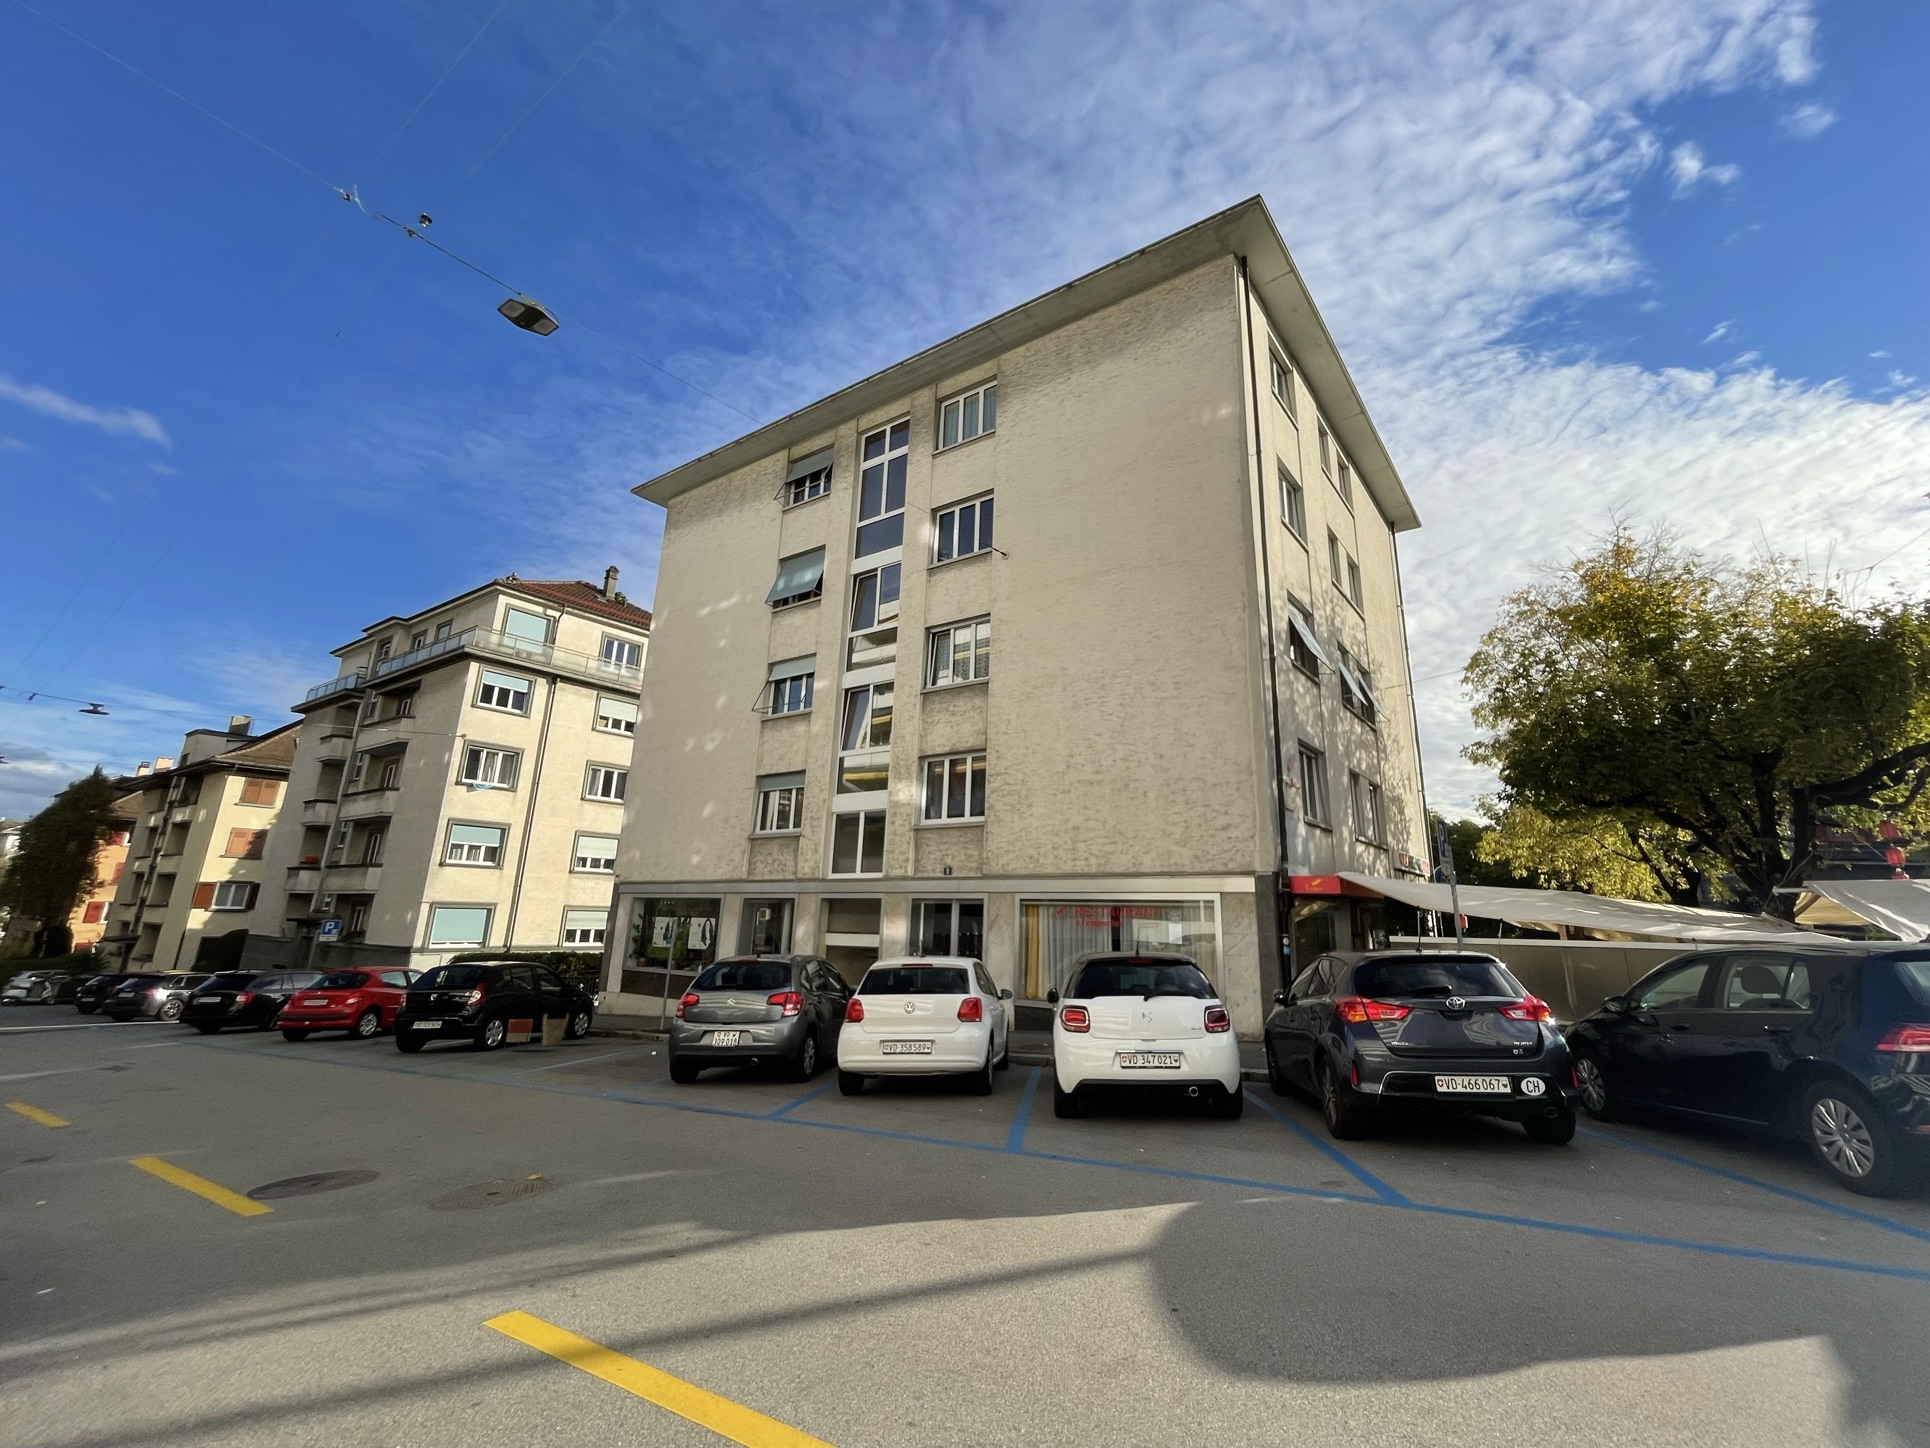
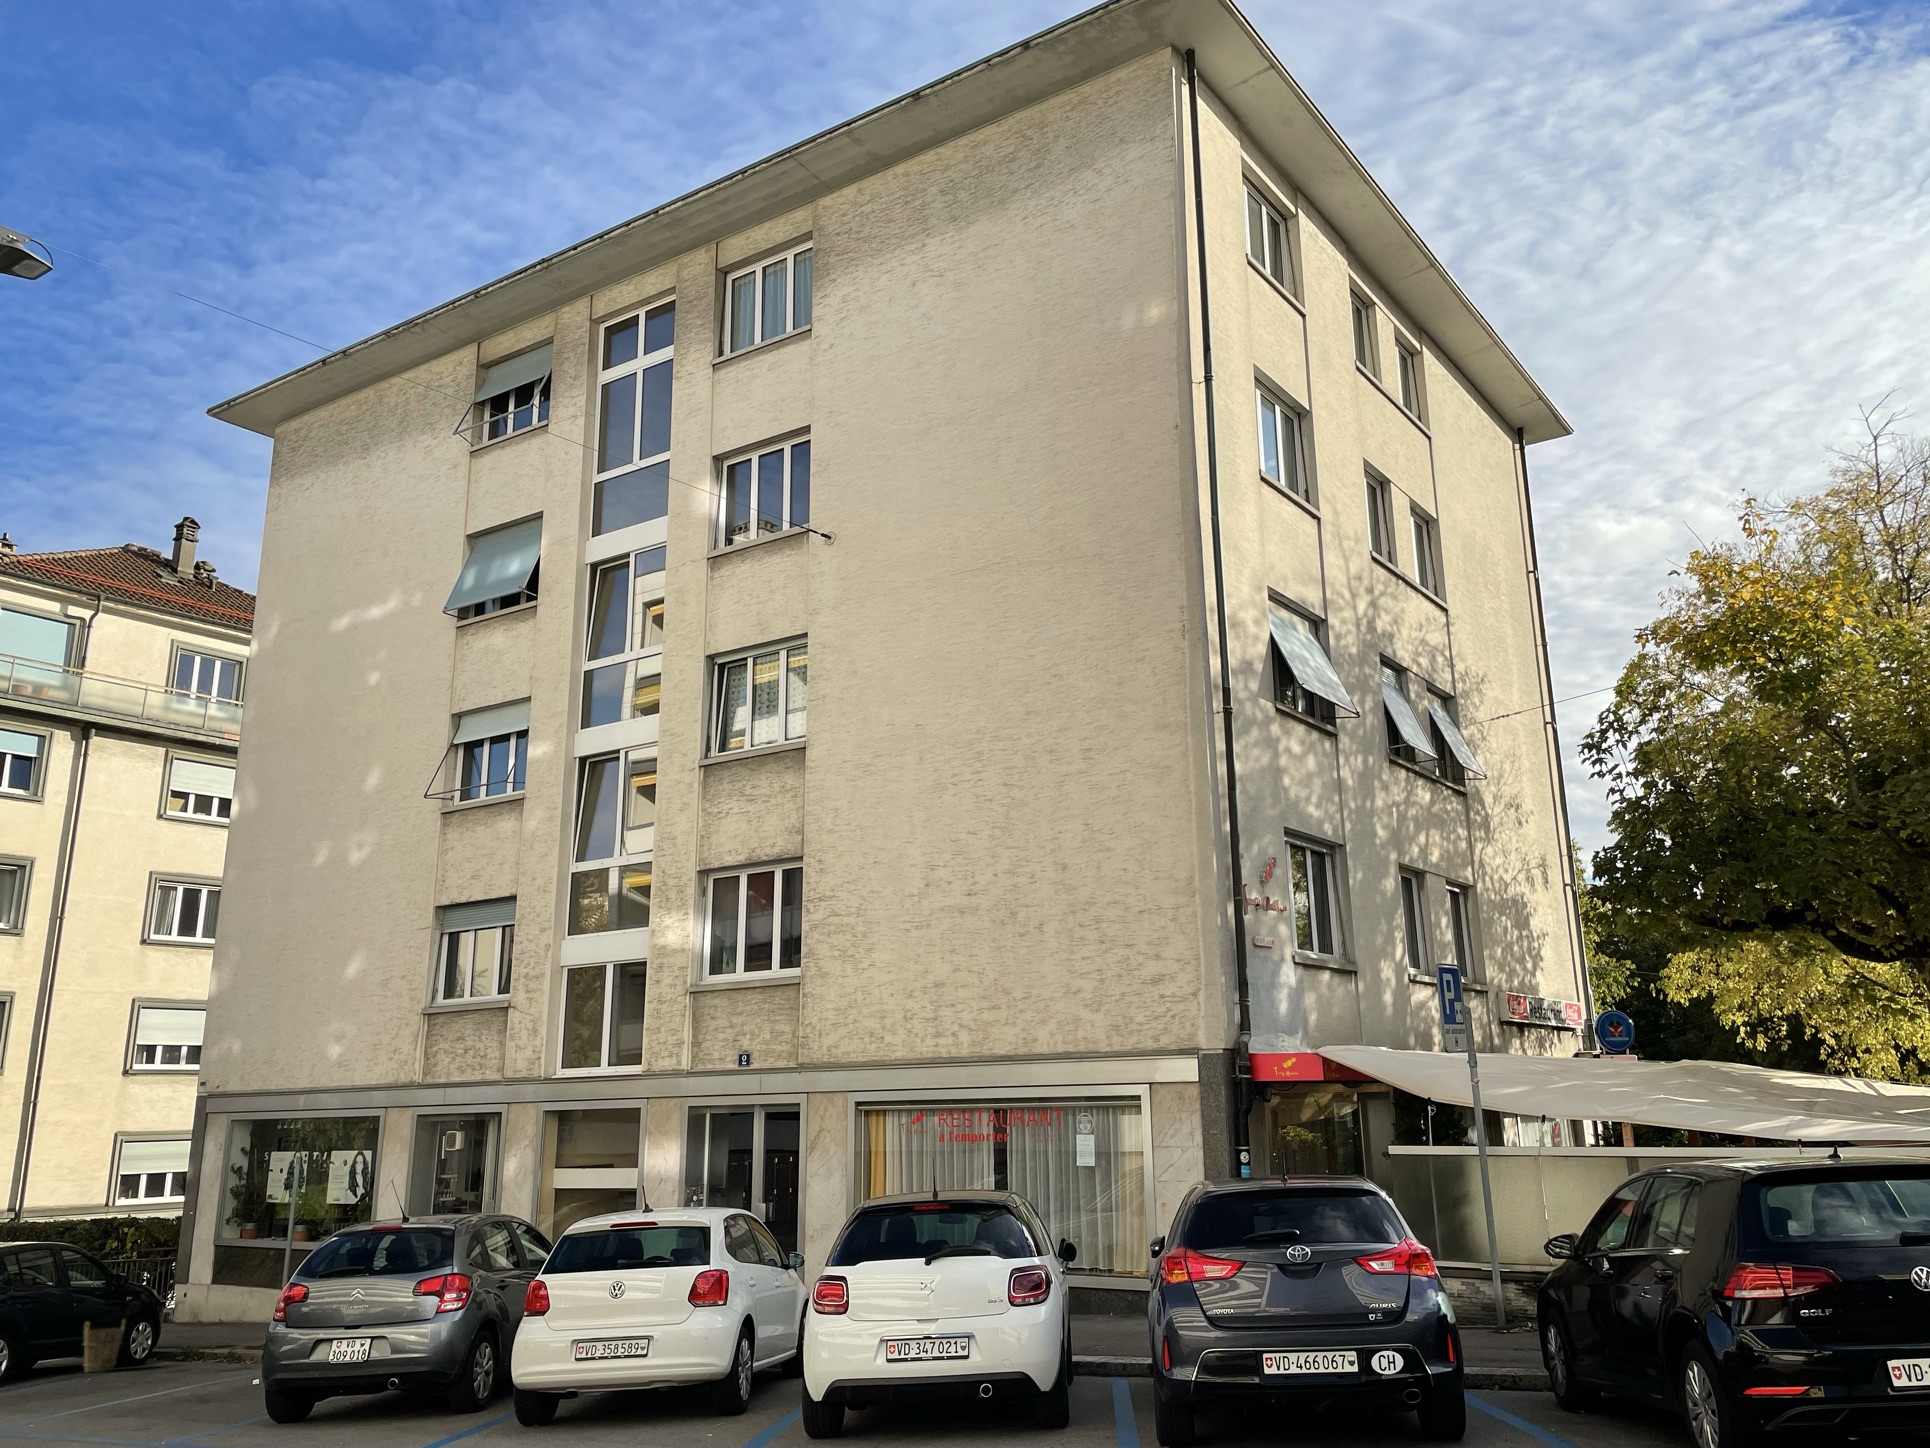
planter: present [504,1019,533,1051] -> none [21,1331,67,1383]

